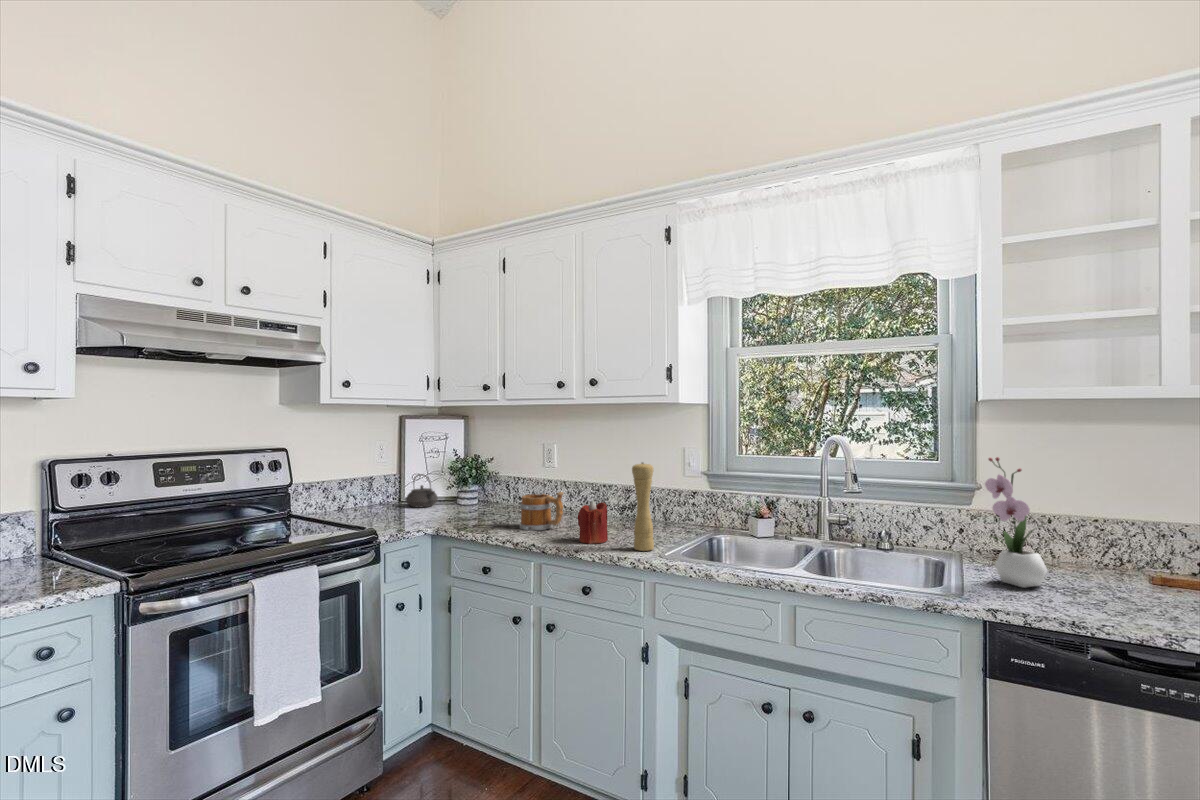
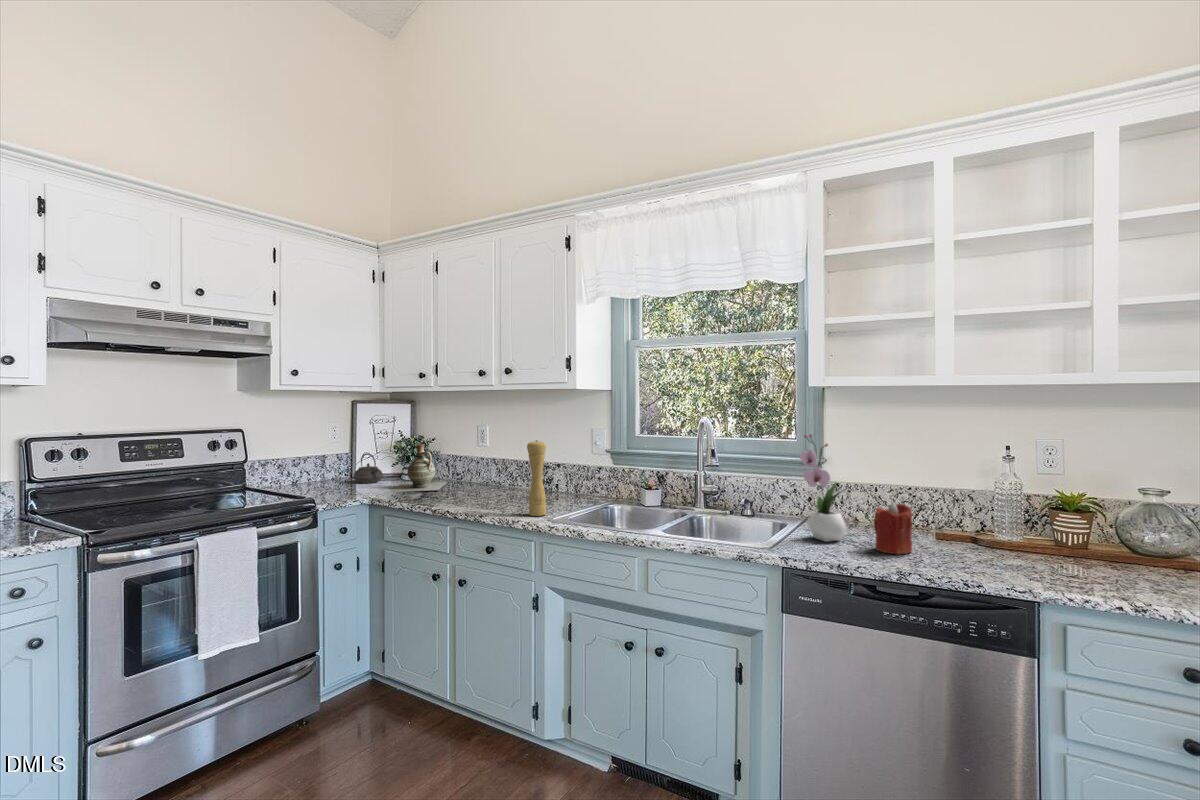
ceramic jug: none [451,464,513,519] -> present [392,444,447,492]
mug: present [520,492,564,530] -> none [443,467,481,501]
candle: present [578,500,608,544] -> present [874,502,912,554]

